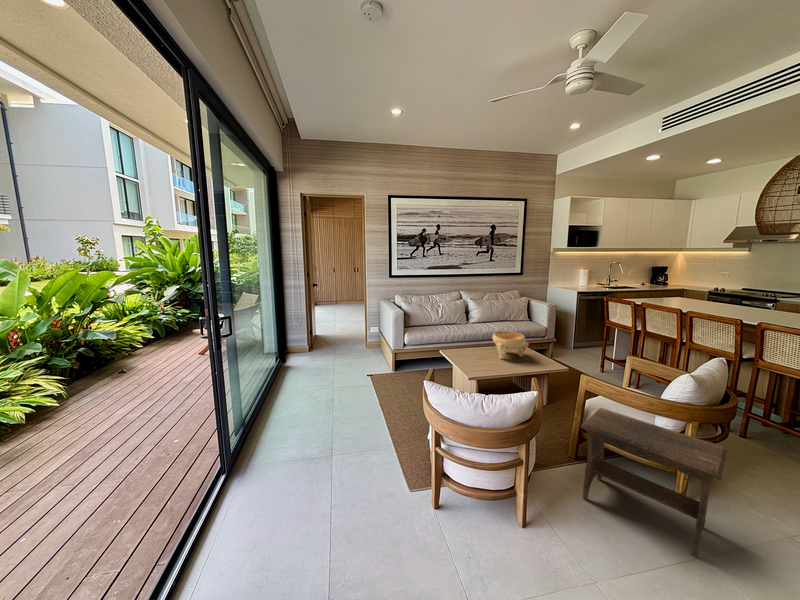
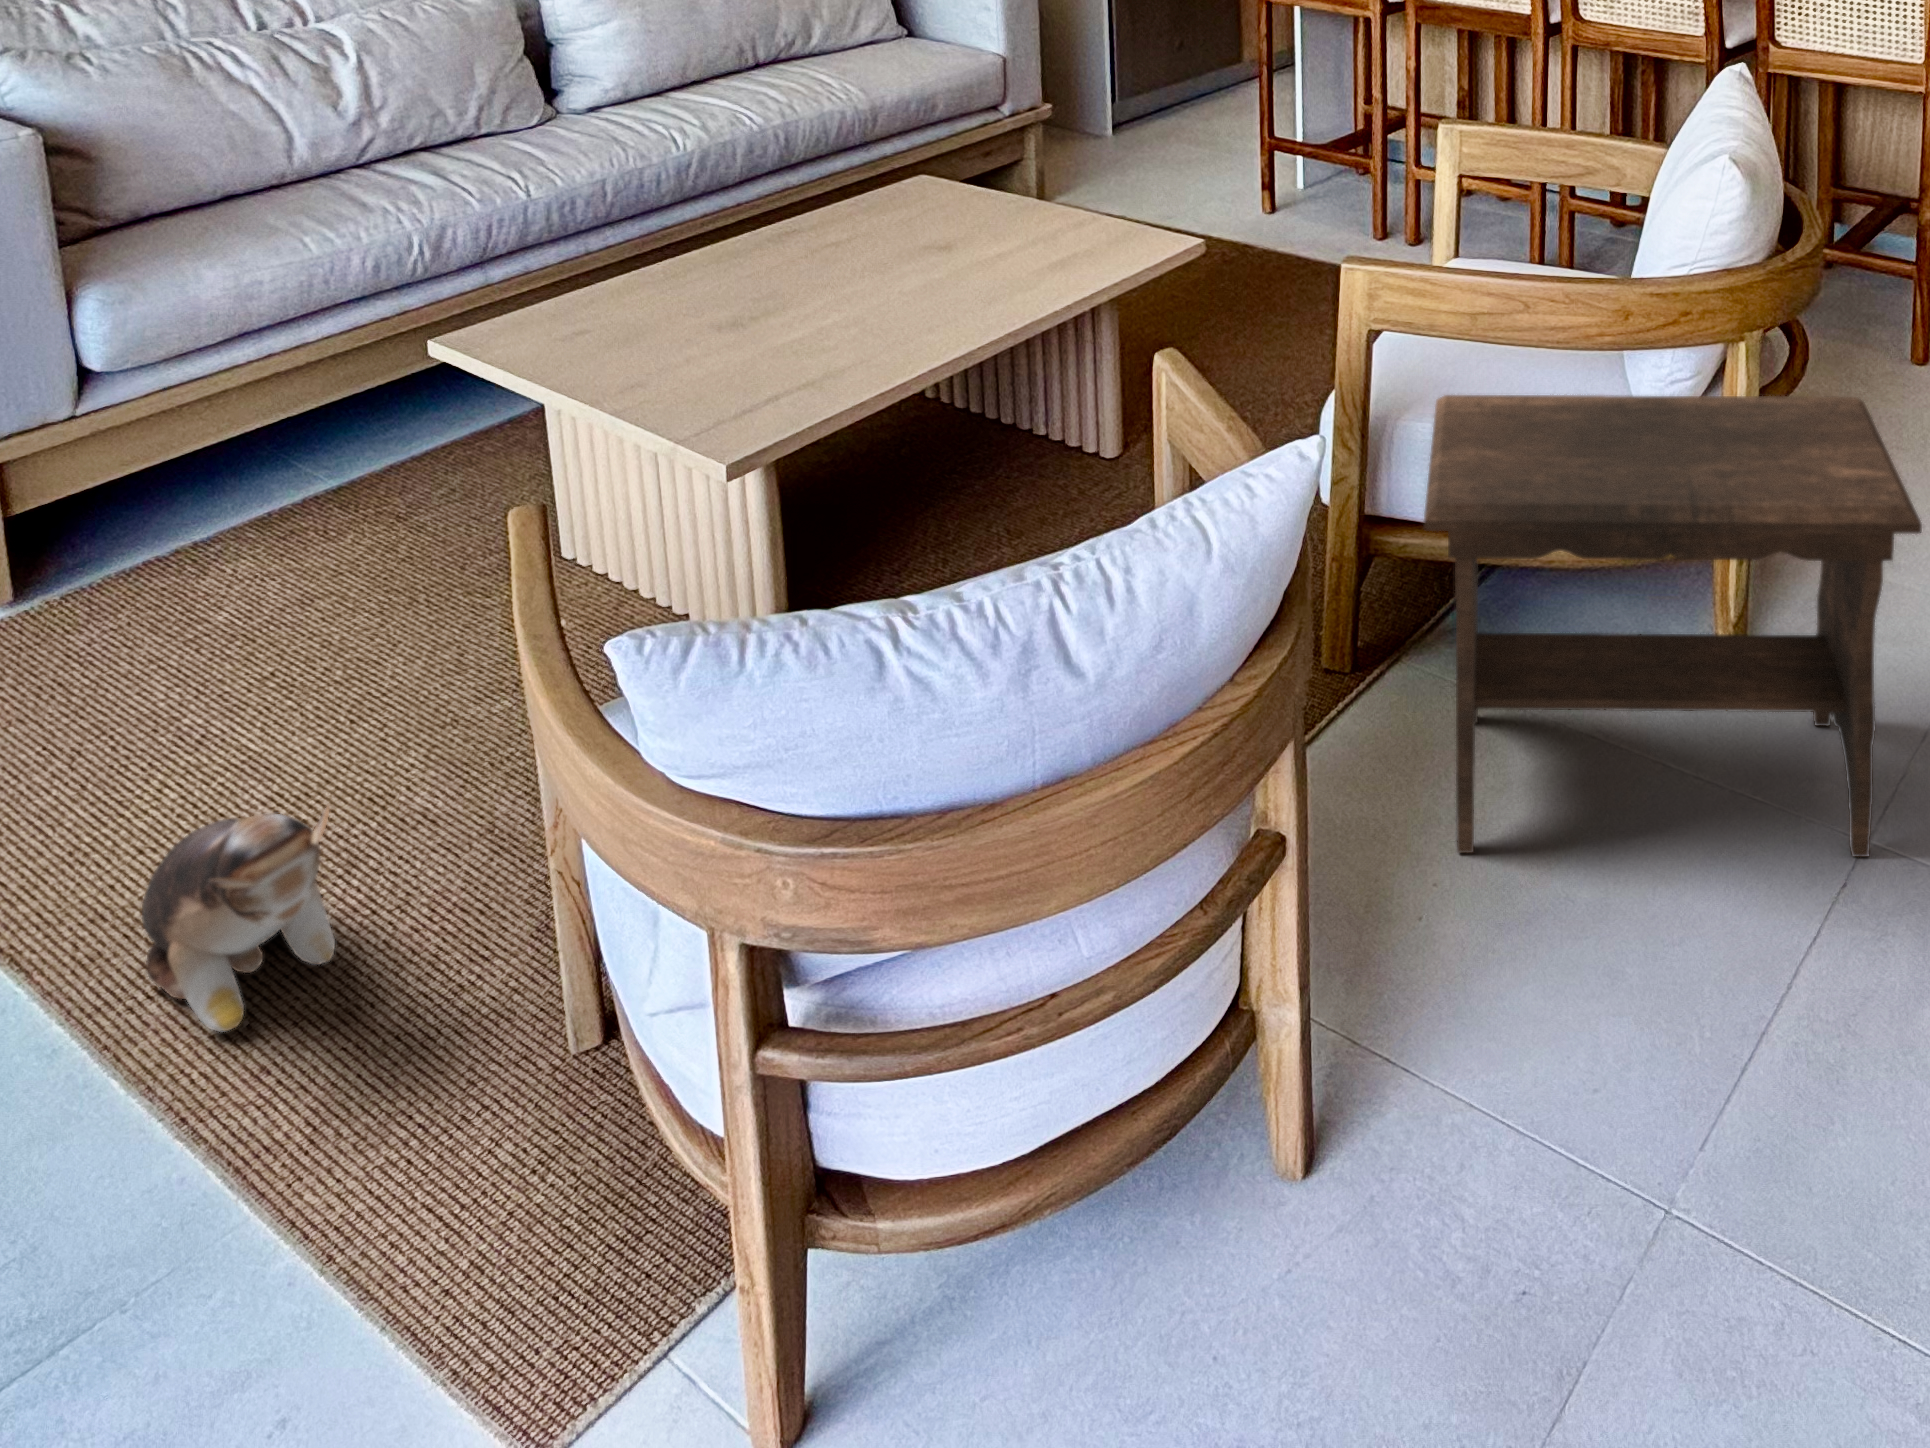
decorative bowl: present [493,331,529,359] -> none [780,116,987,286]
plush toy: none [396,400,414,427] -> present [142,807,335,1031]

